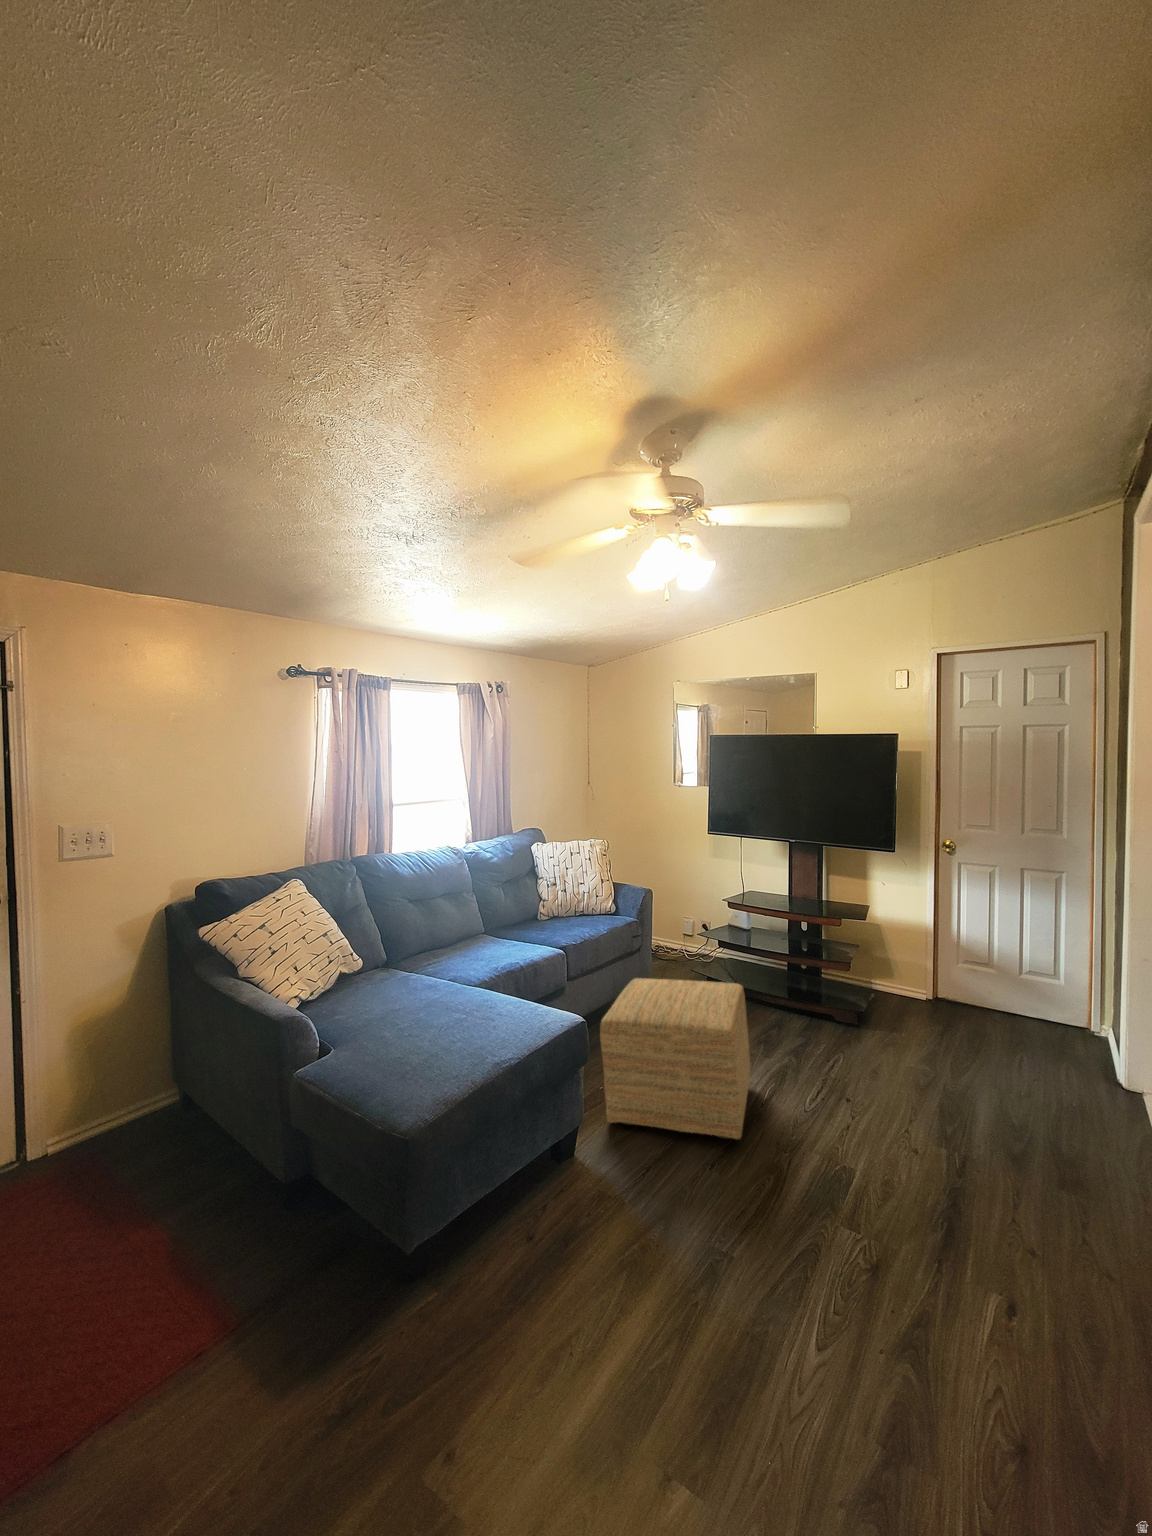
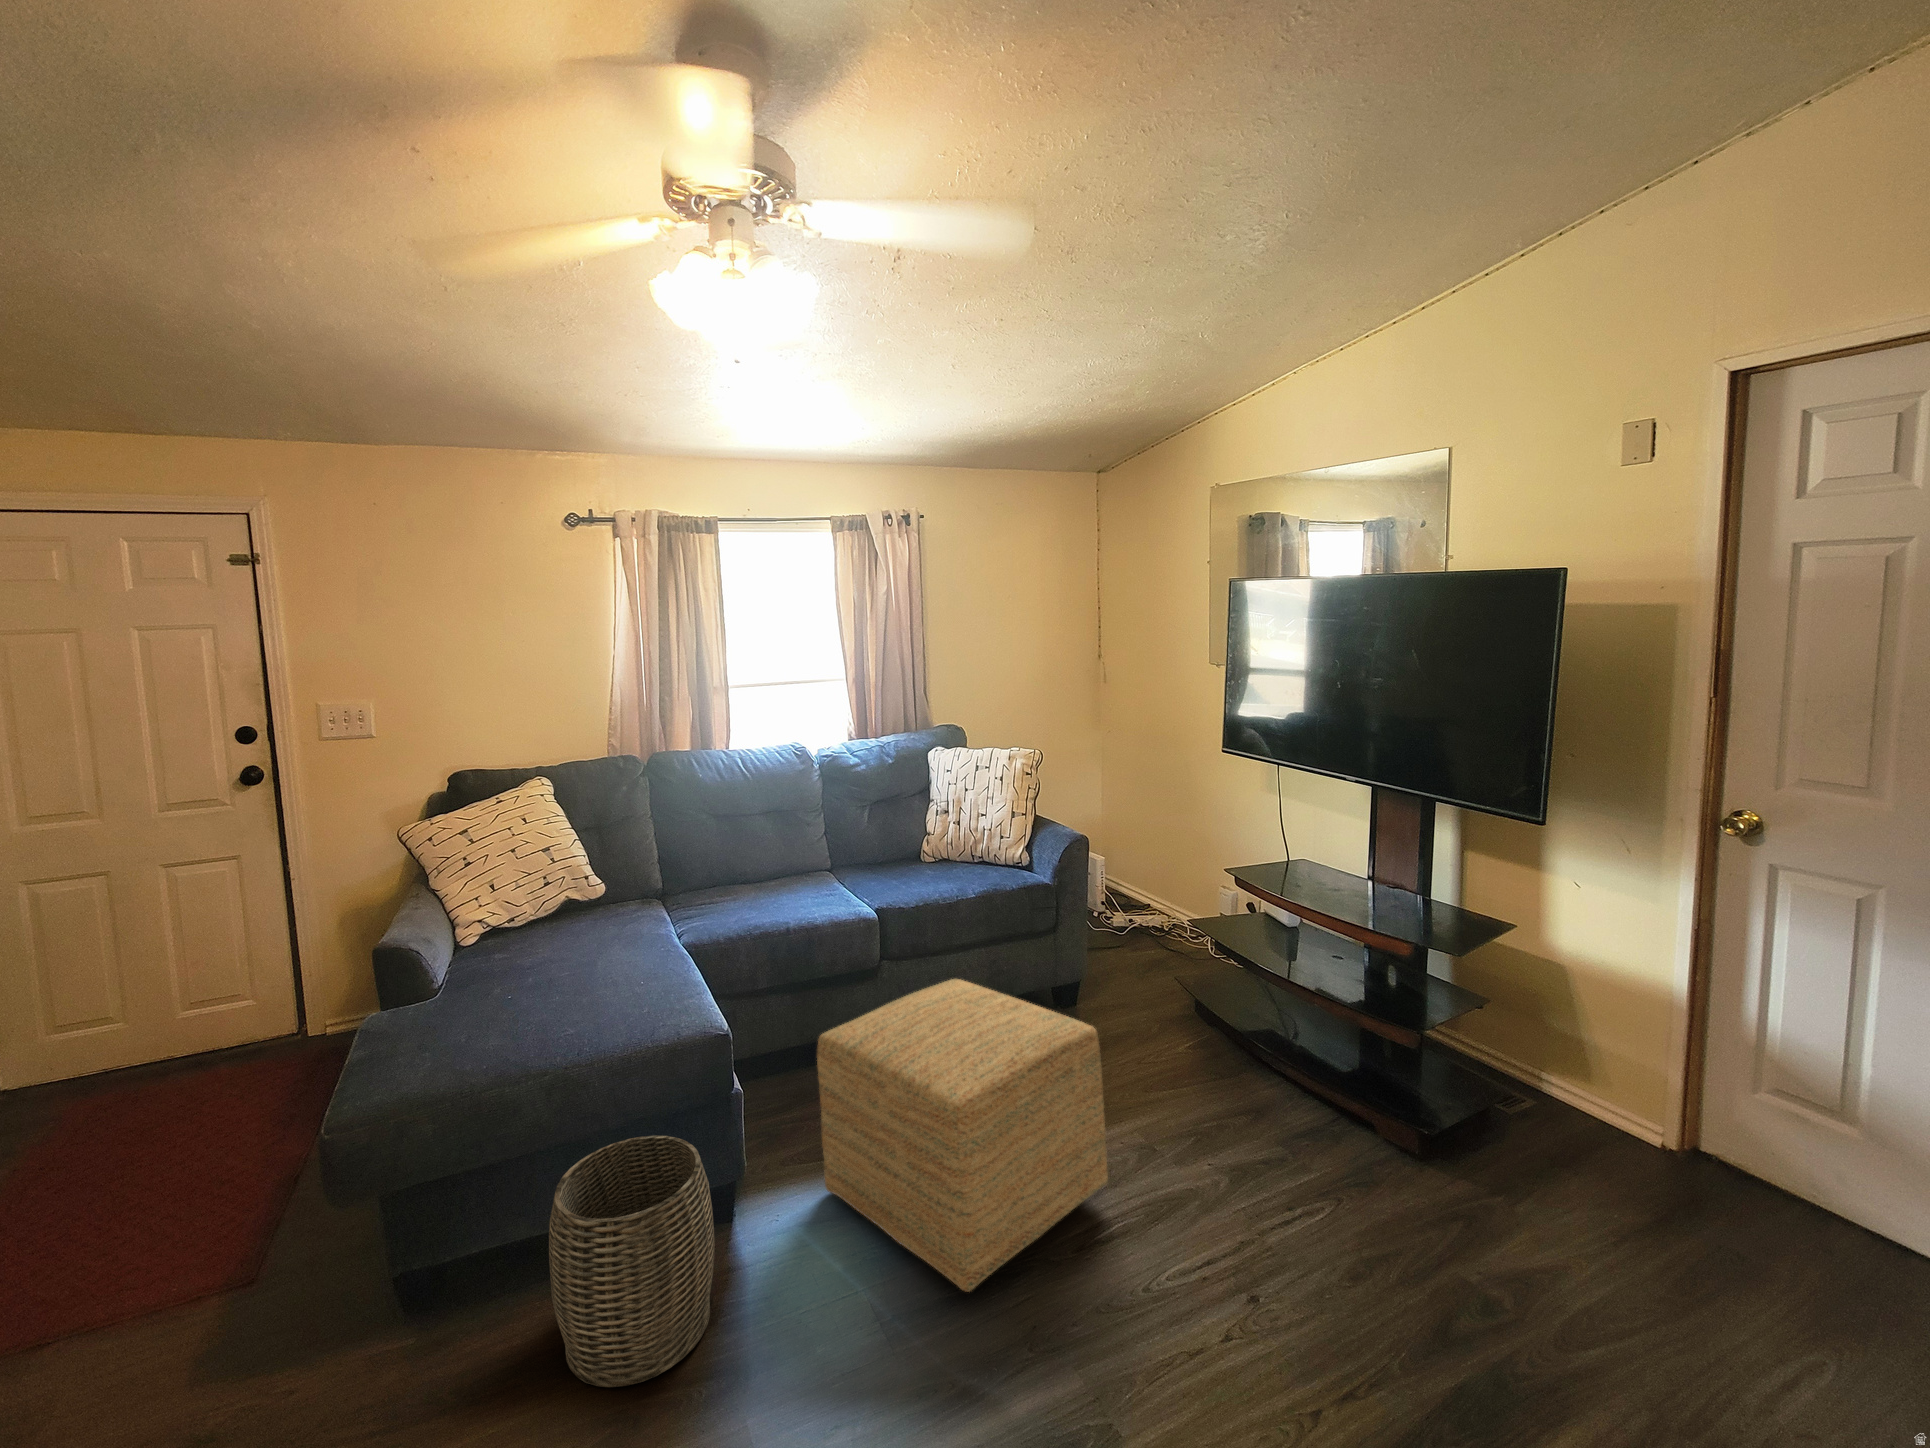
woven basket: none [518,1098,624,1266] -> present [549,1136,715,1387]

